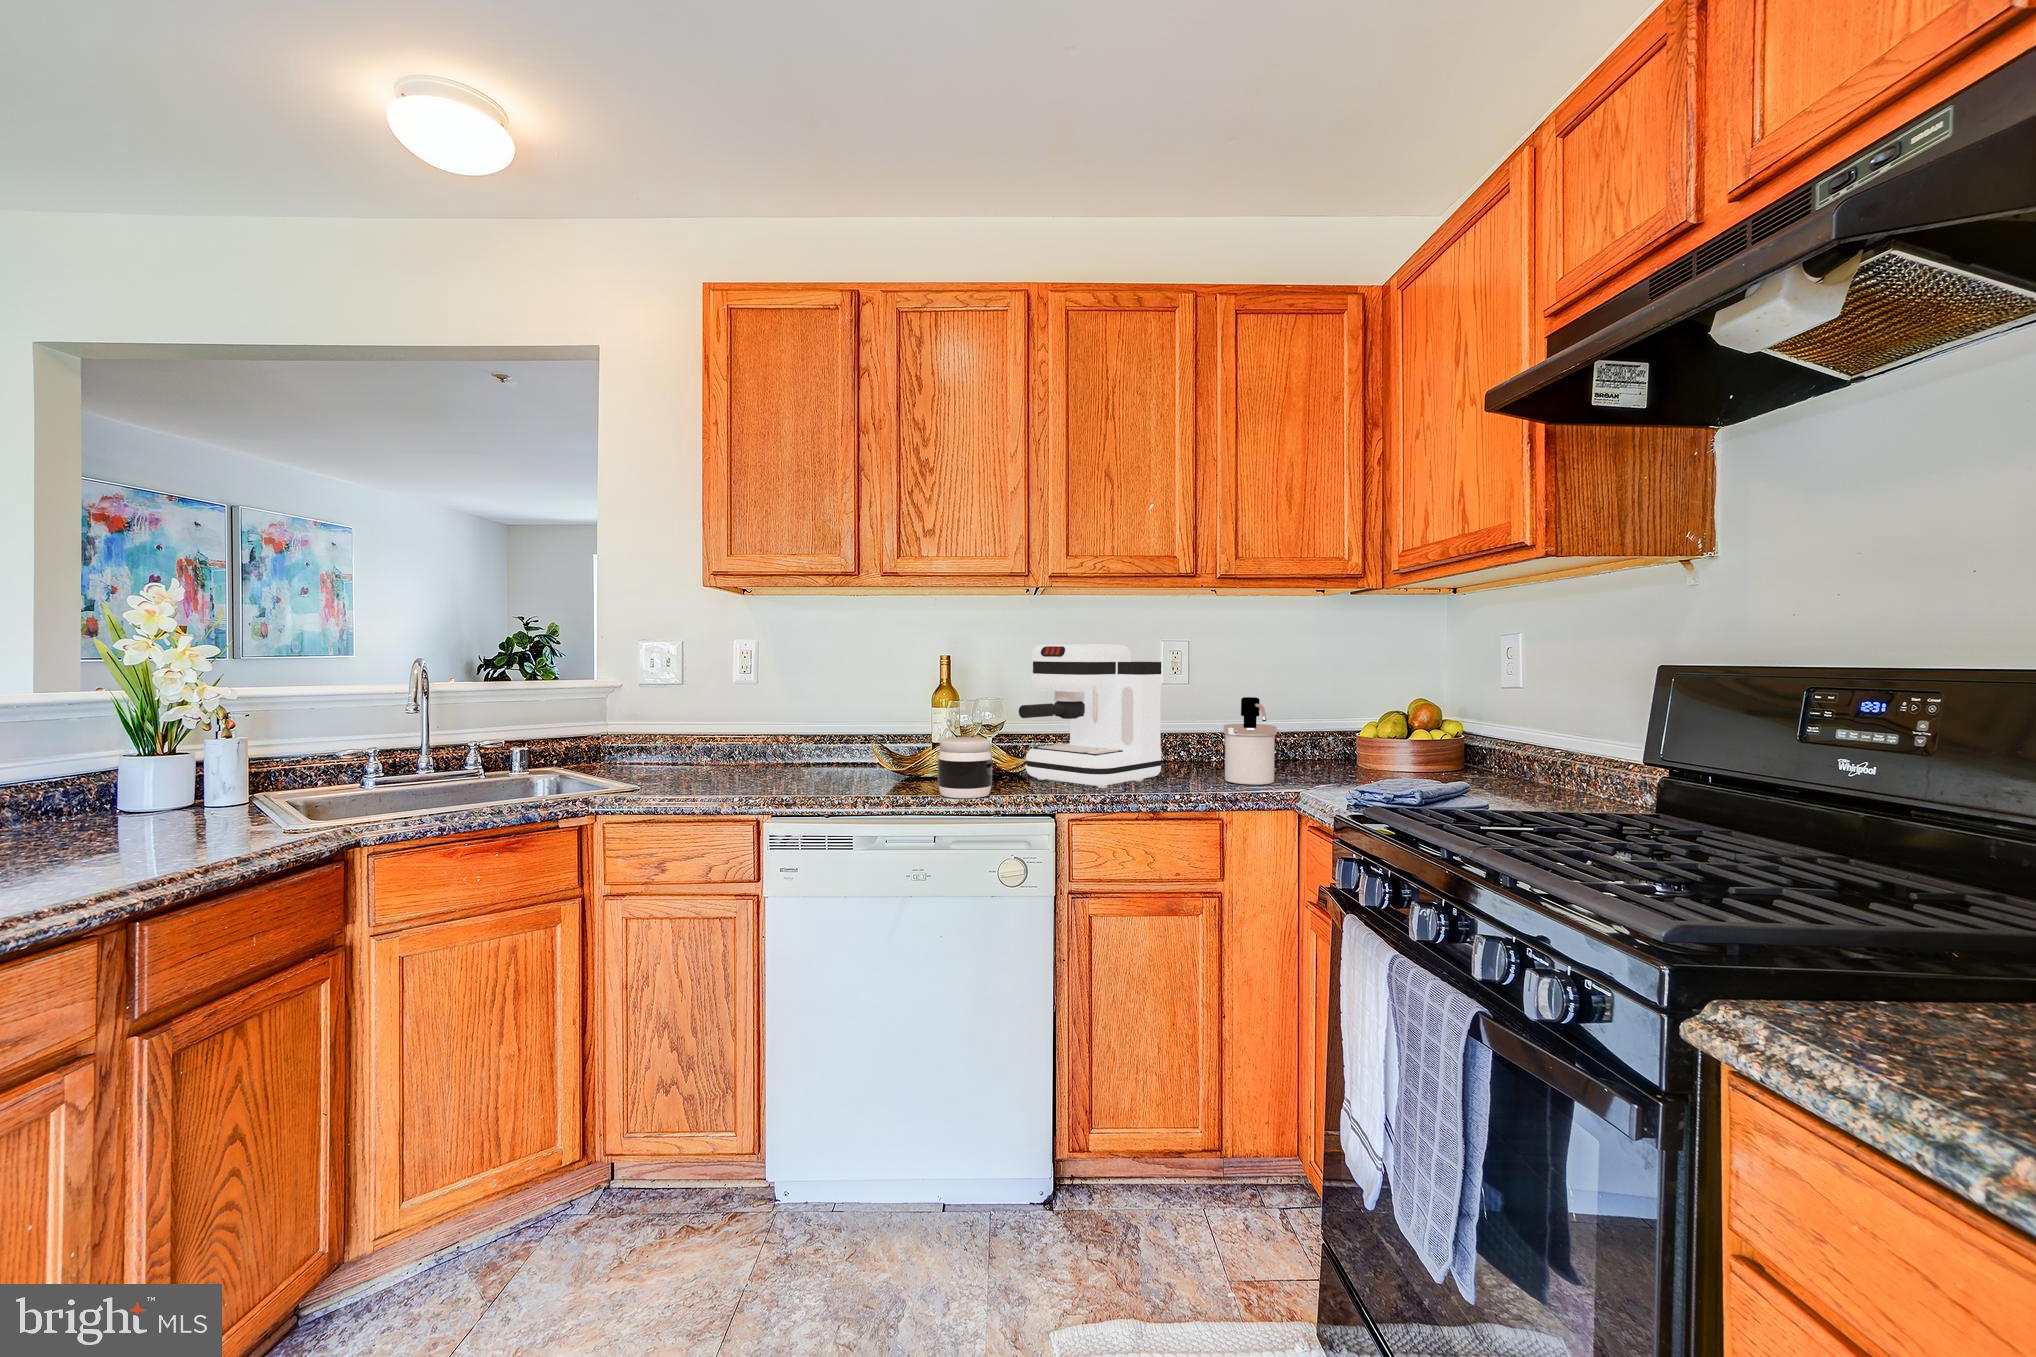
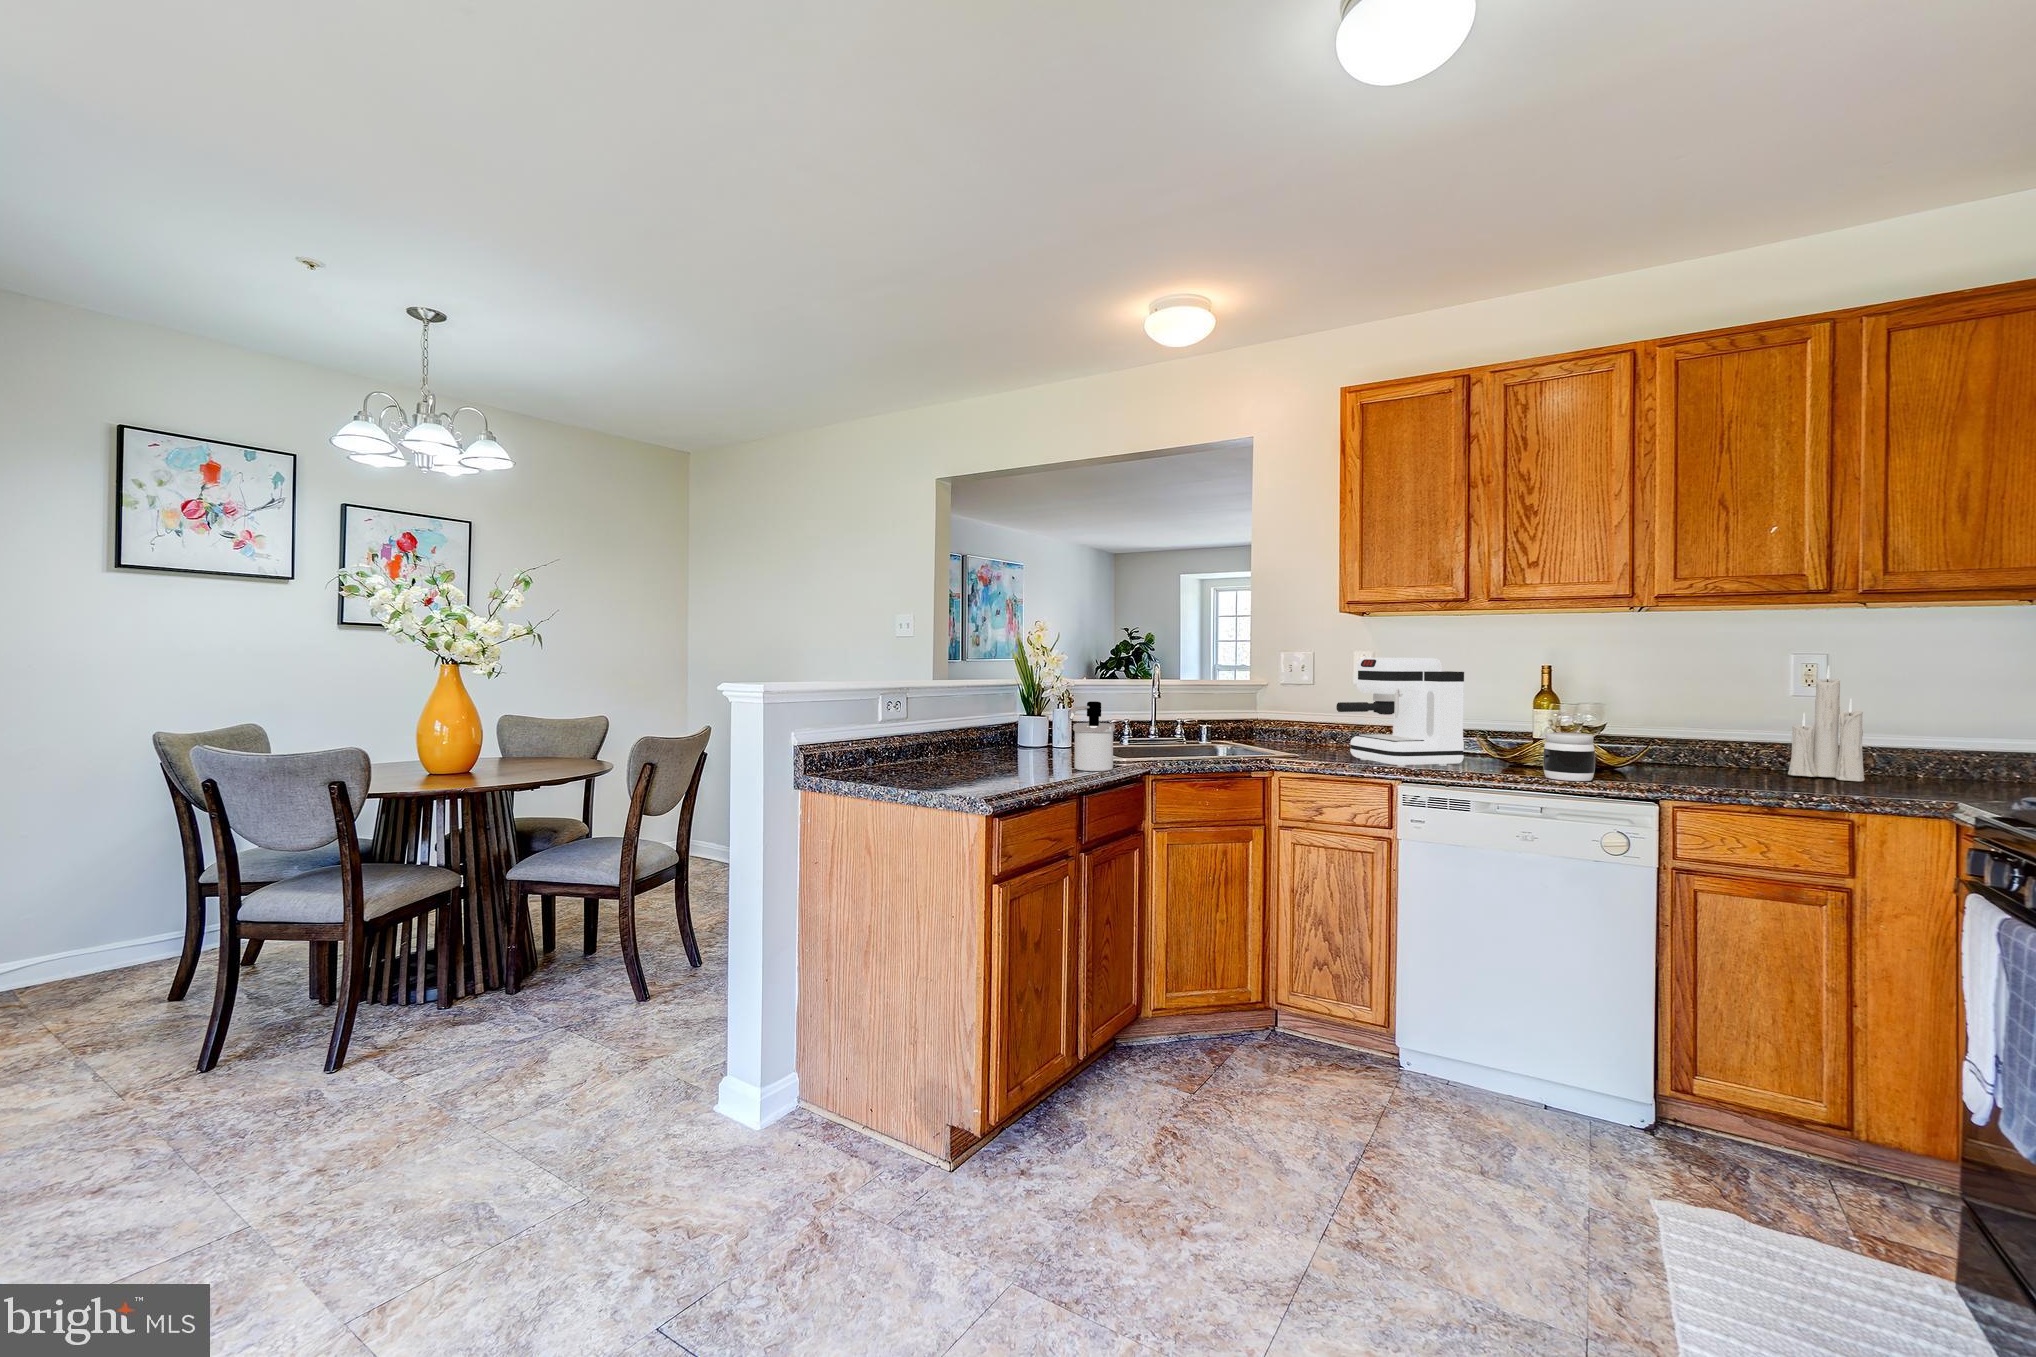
coffee maker: present [1019,644,1161,789] -> present [1336,658,1464,767]
candle: none [1162,648,1221,771] -> present [1788,666,1865,781]
soap dispenser: present [1223,697,1277,785] -> present [1070,701,1115,771]

